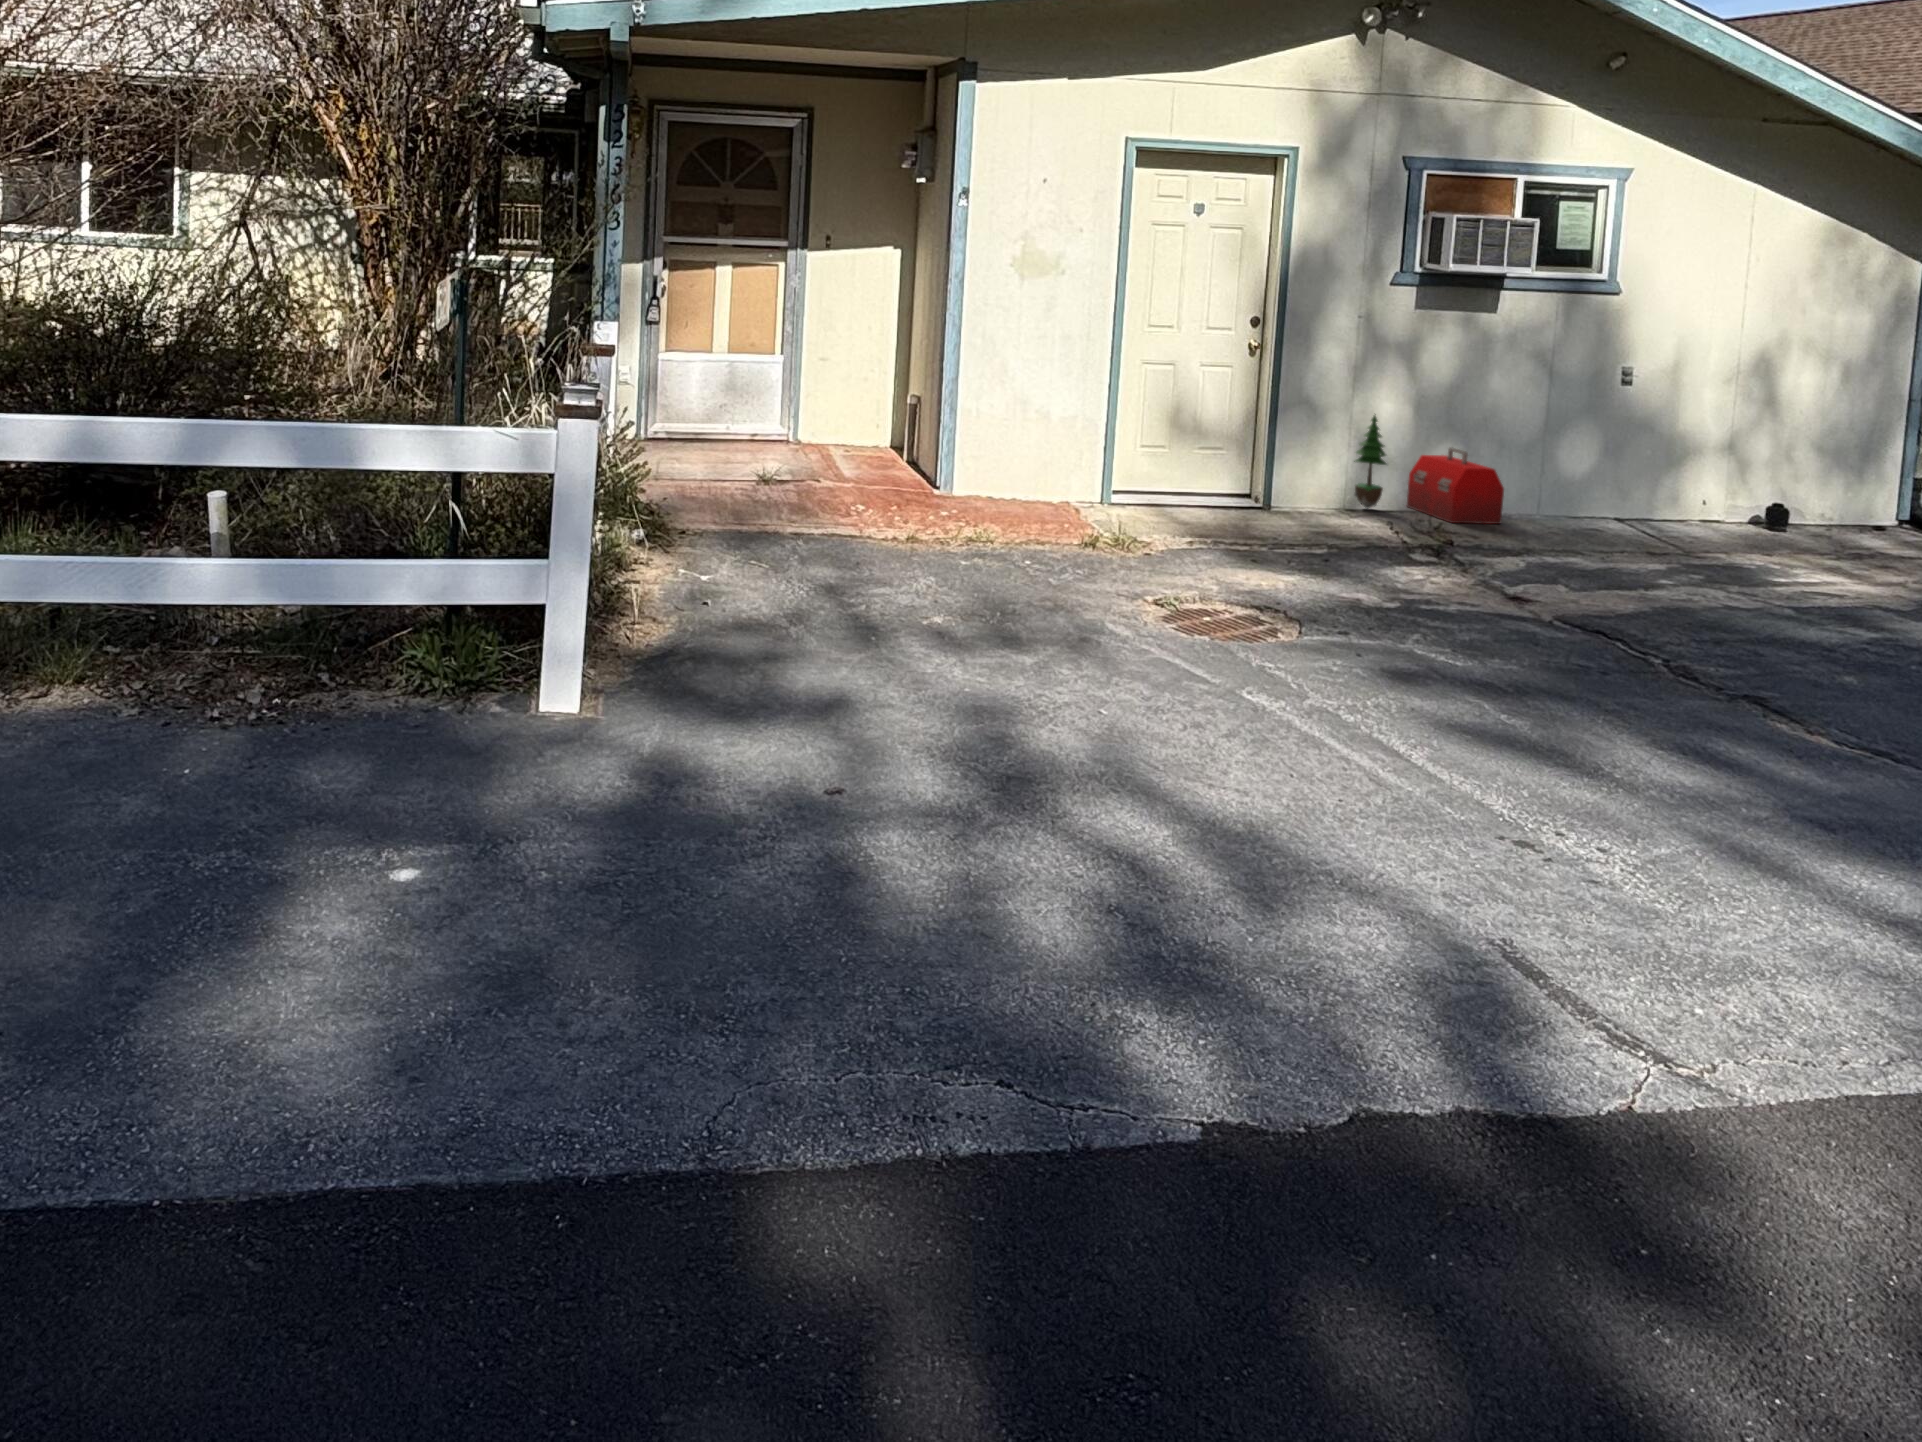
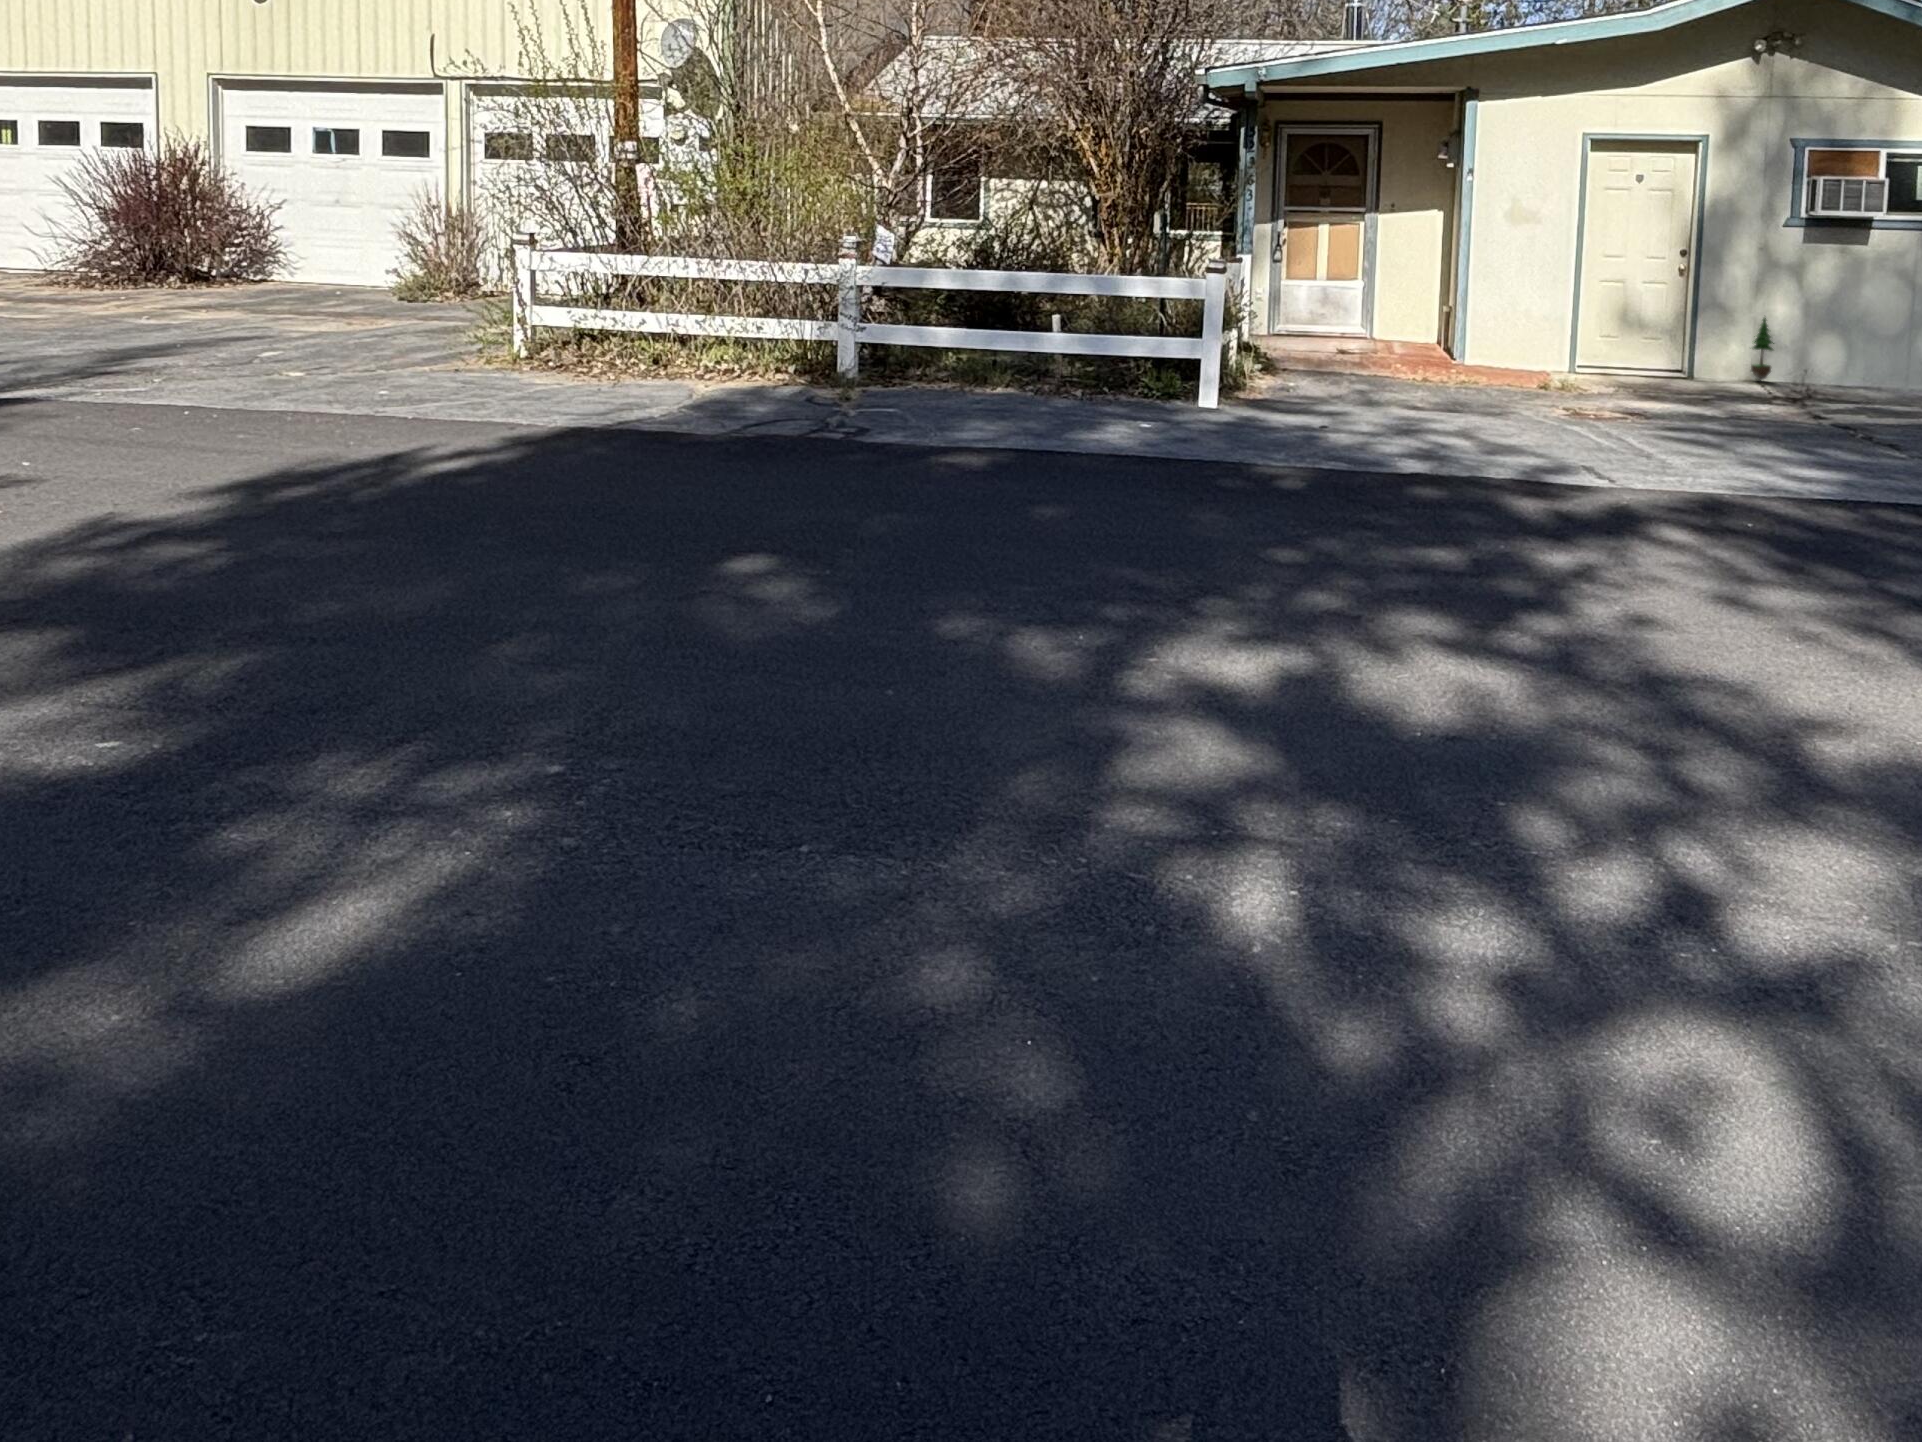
toolbox: present [1407,447,1504,524] -> none [1795,339,1856,390]

